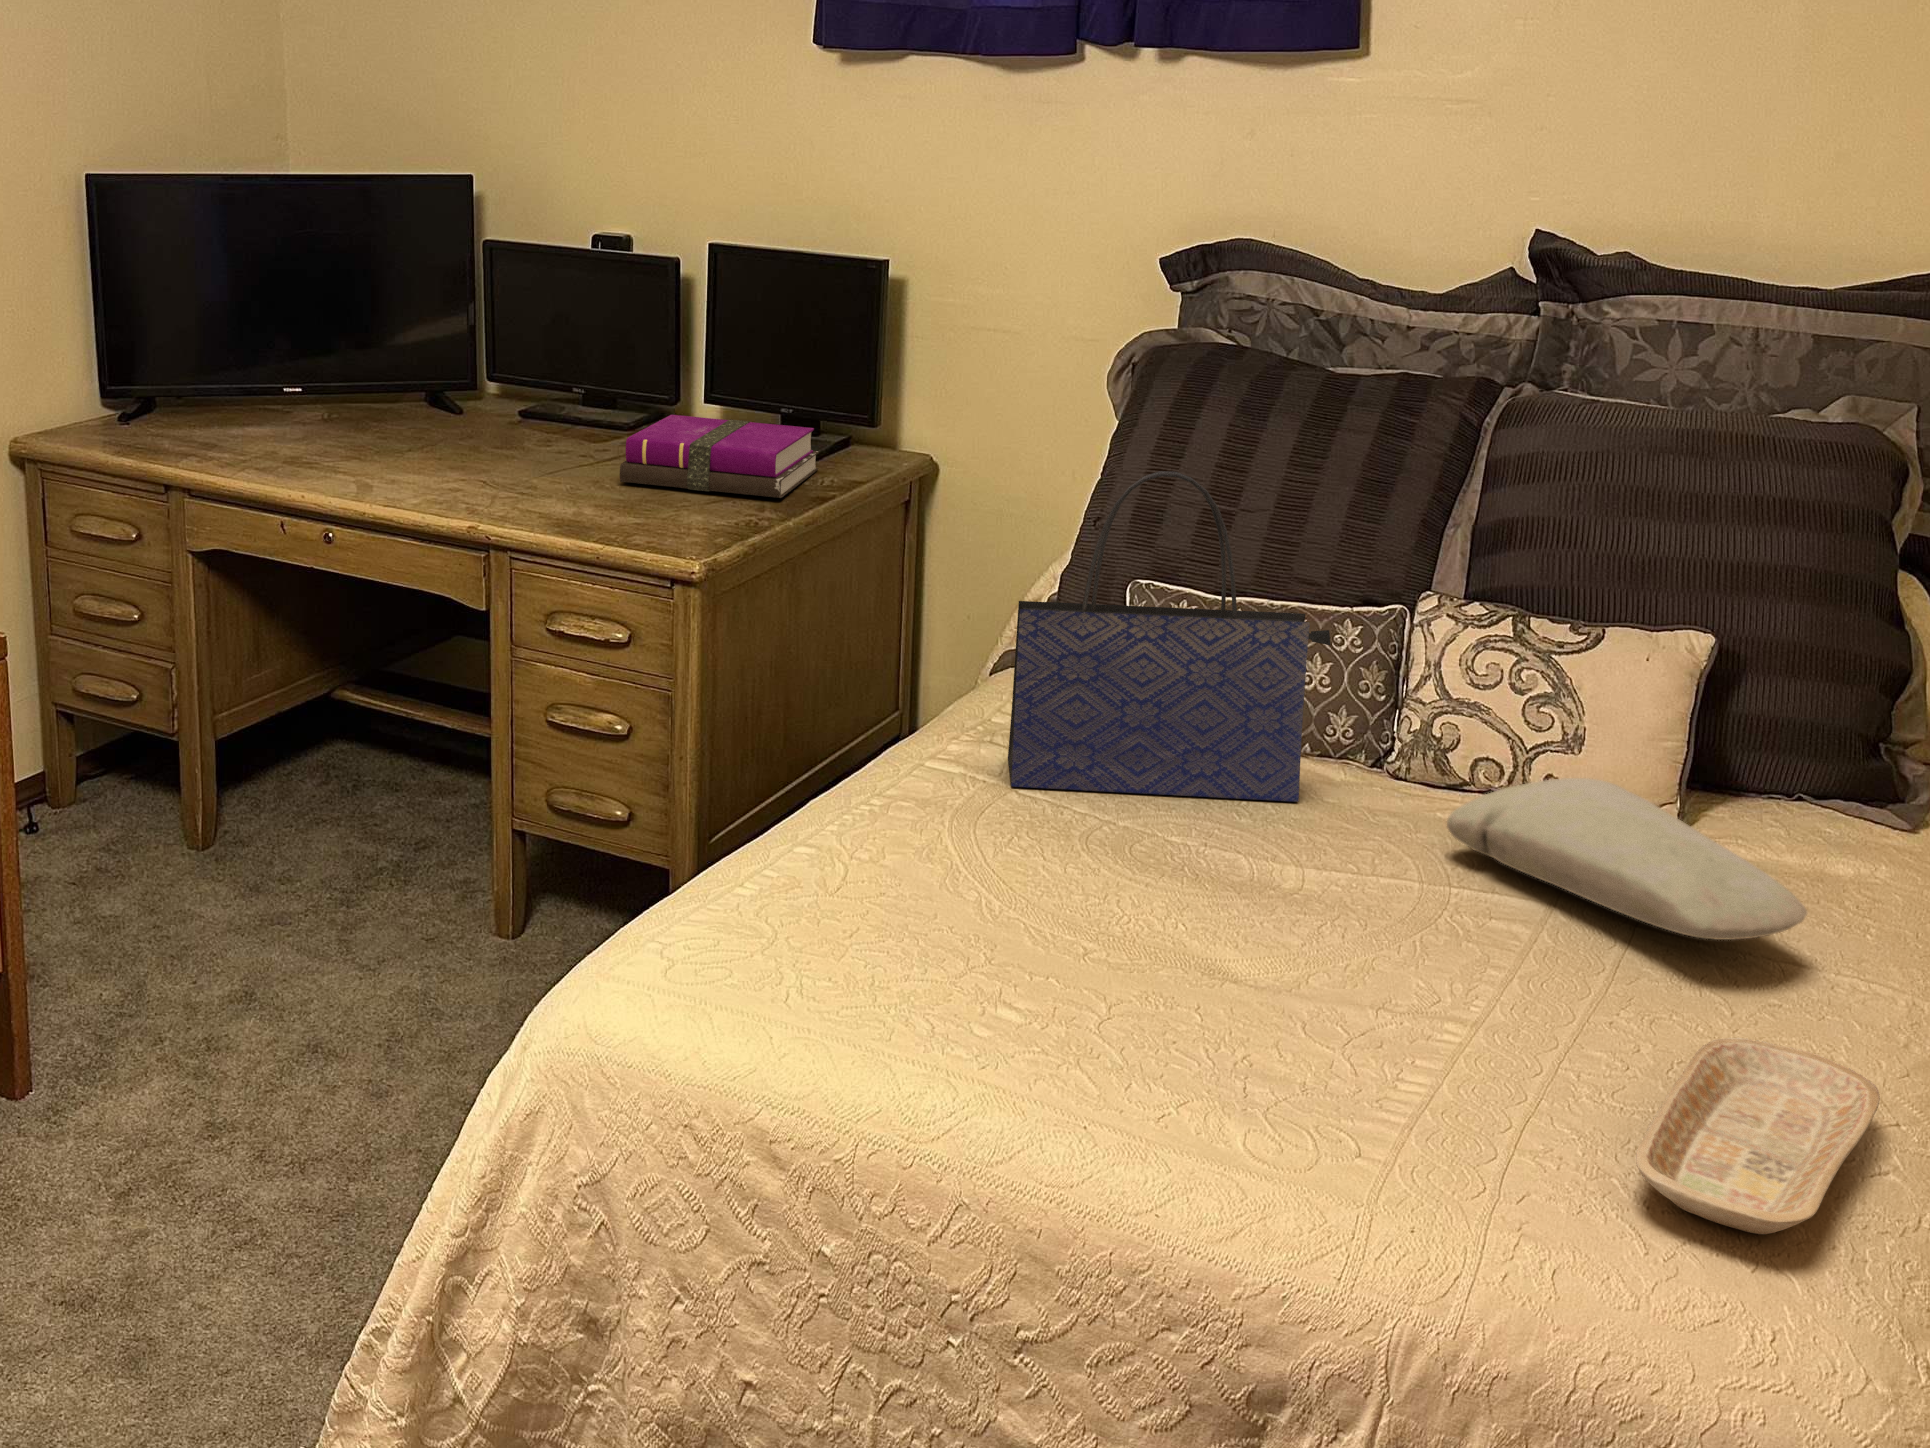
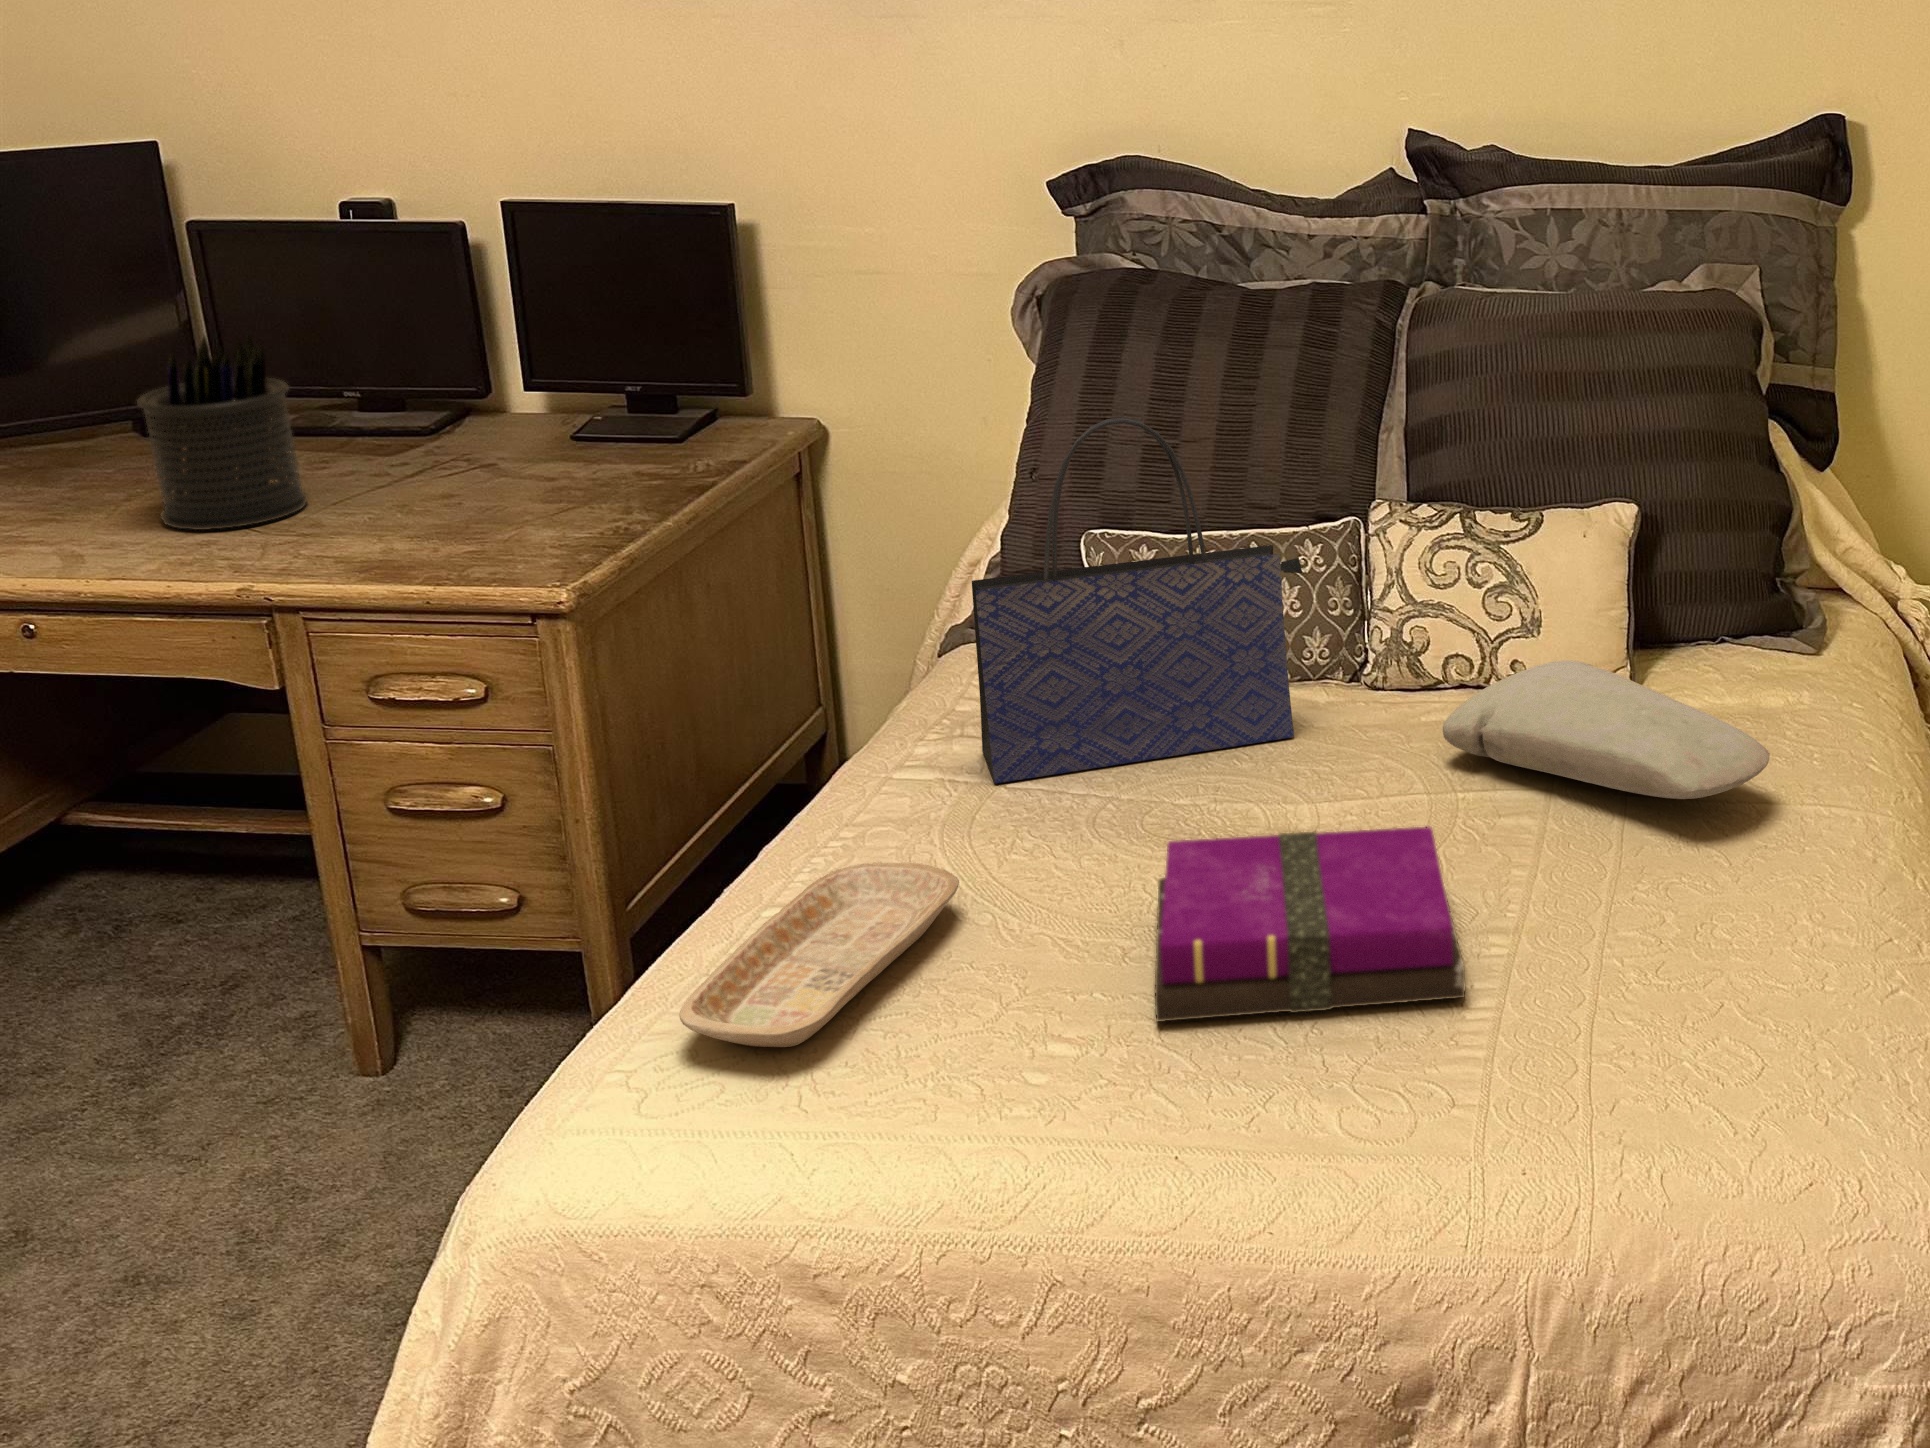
pen holder: none [431,325,533,480] -> present [137,334,307,530]
notebook: present [620,415,819,498] -> present [1155,826,1465,1022]
tray: present [1636,1038,1880,1234] -> present [679,862,959,1047]

